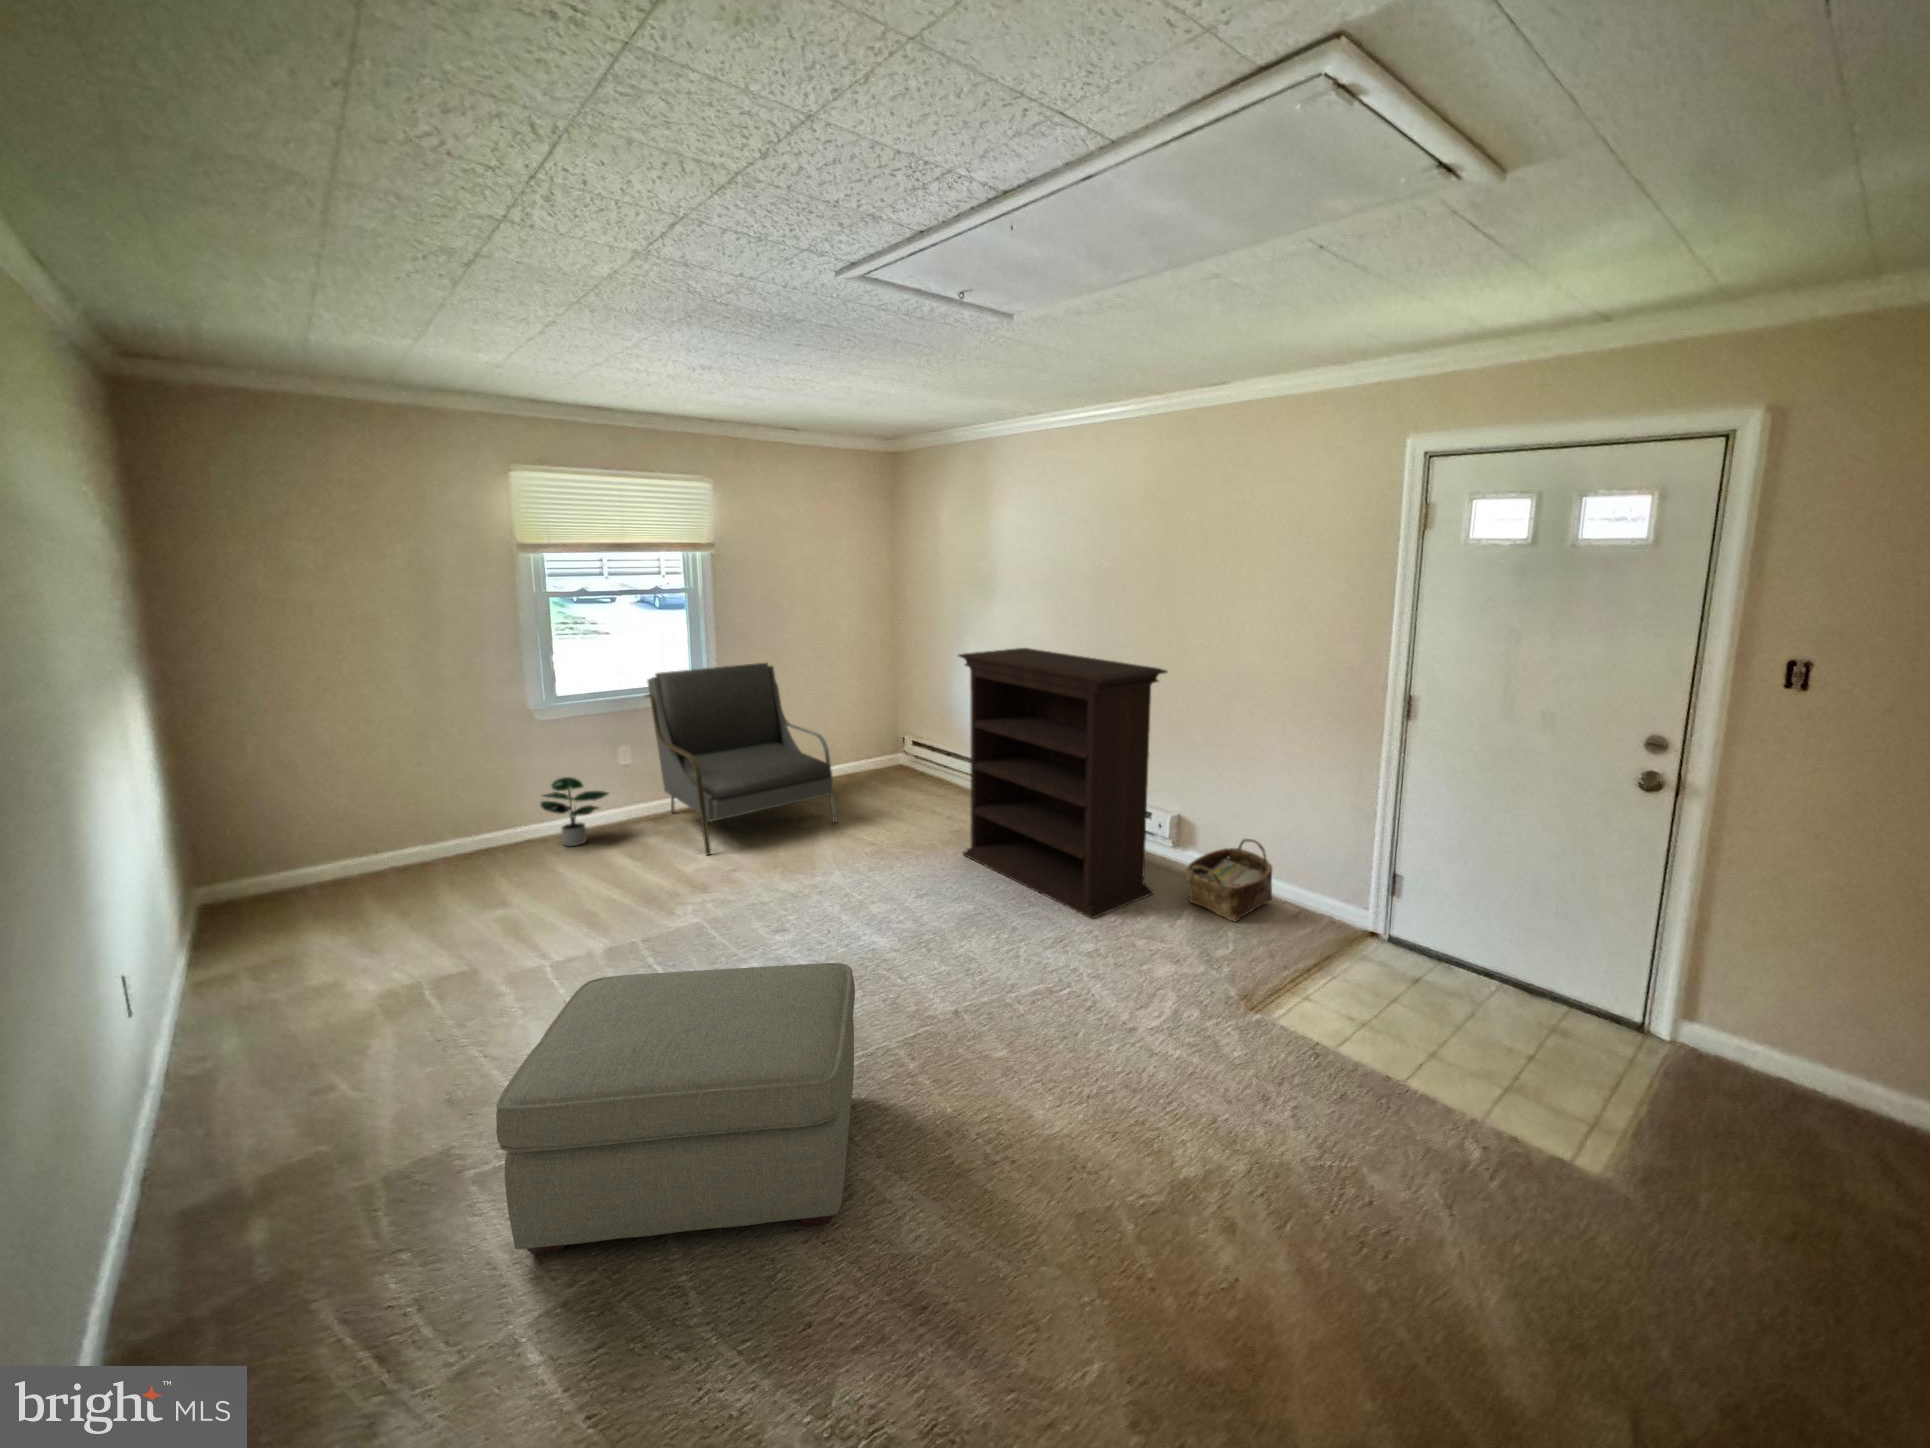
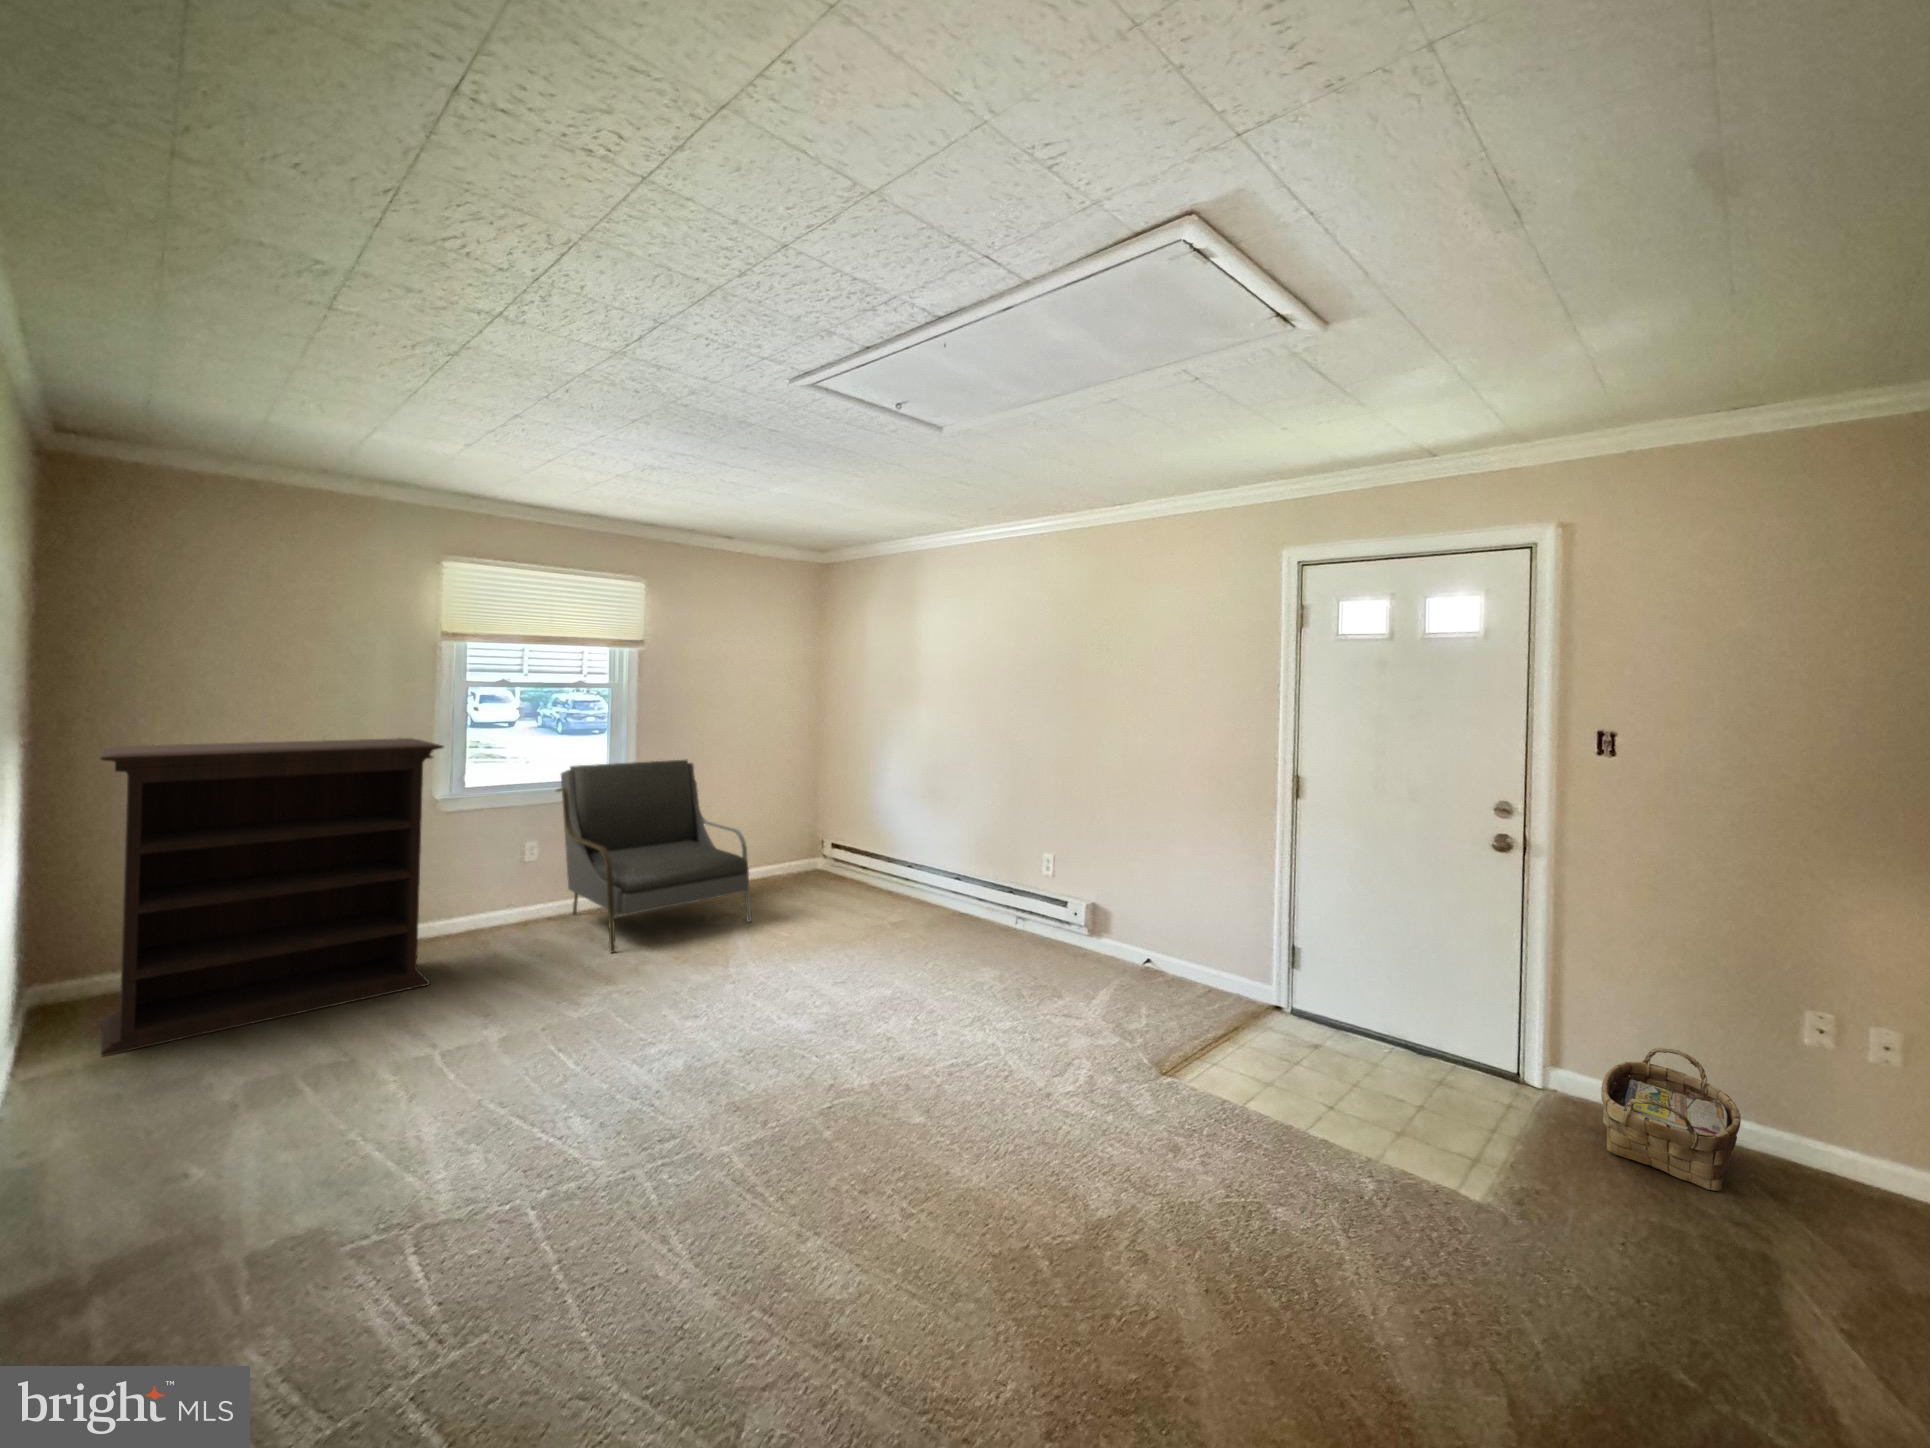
bookshelf: present [959,648,1167,919] -> present [101,738,443,1056]
potted plant: present [540,777,609,846] -> none [431,873,509,947]
woven basket: present [1186,839,1272,921] -> present [1601,1048,1741,1191]
ottoman: present [496,963,855,1255] -> none [389,1021,773,1332]

